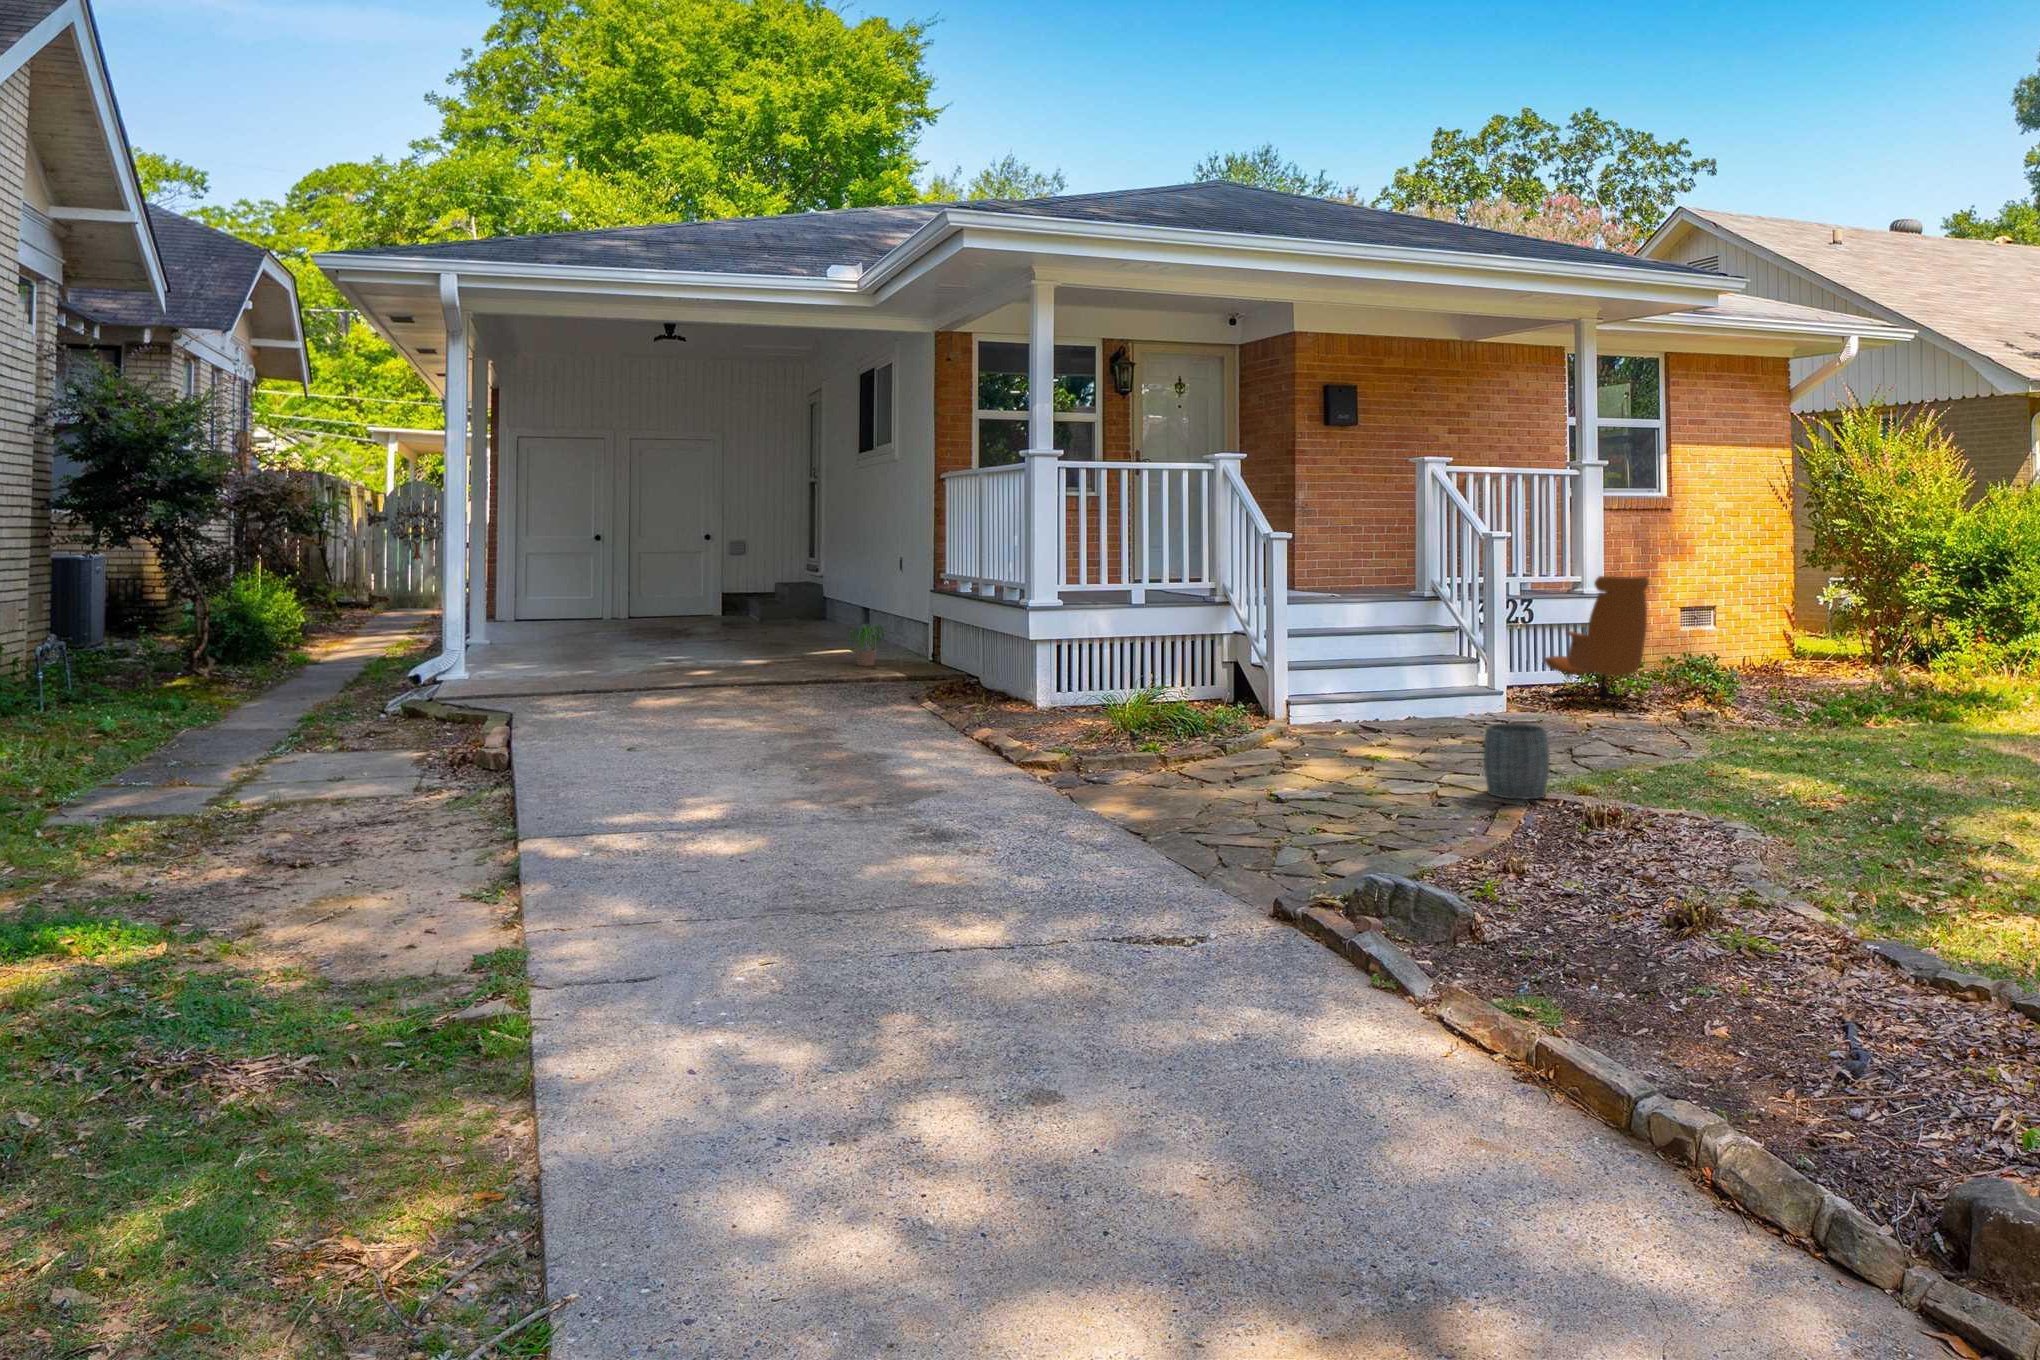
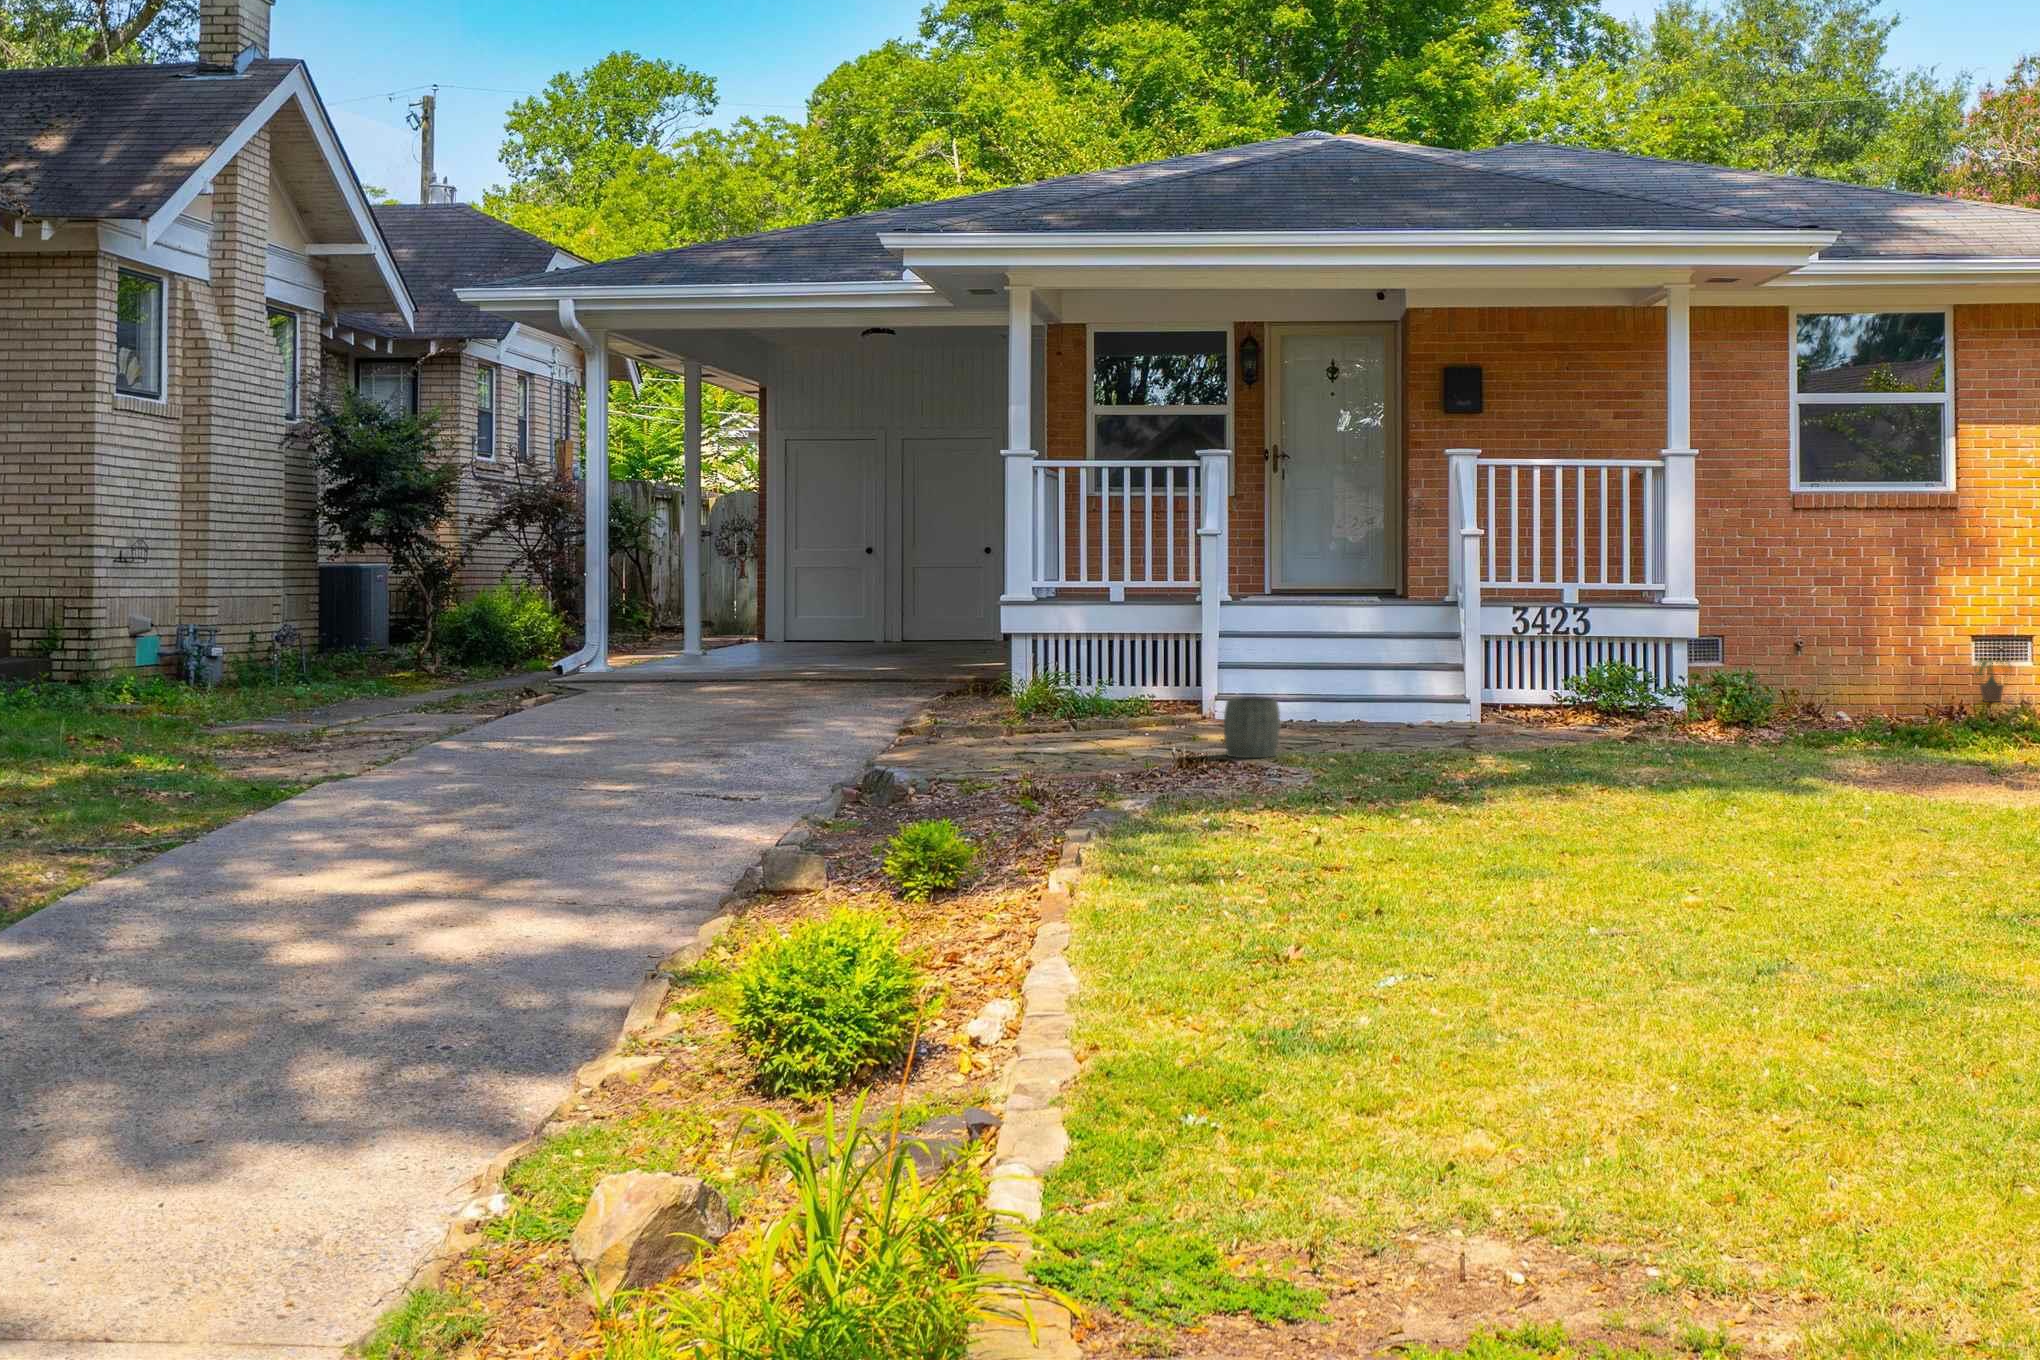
lounge chair: present [1544,576,1649,708] -> none [1550,583,1633,718]
potted plant: present [849,625,884,666] -> present [1975,658,2007,702]

